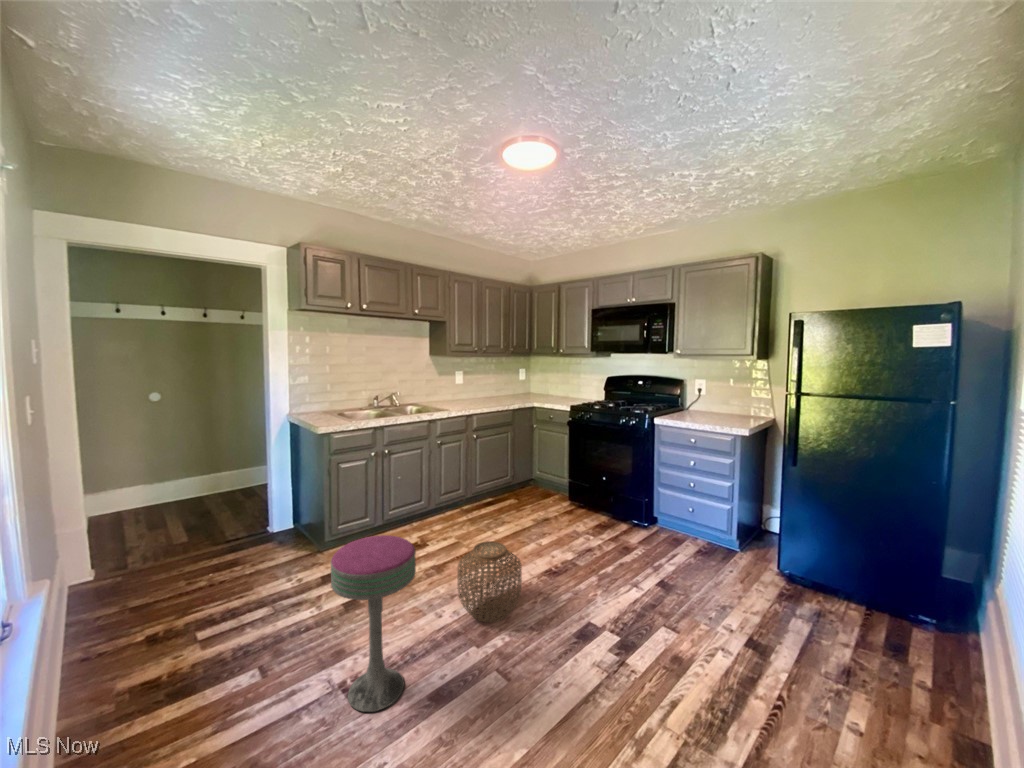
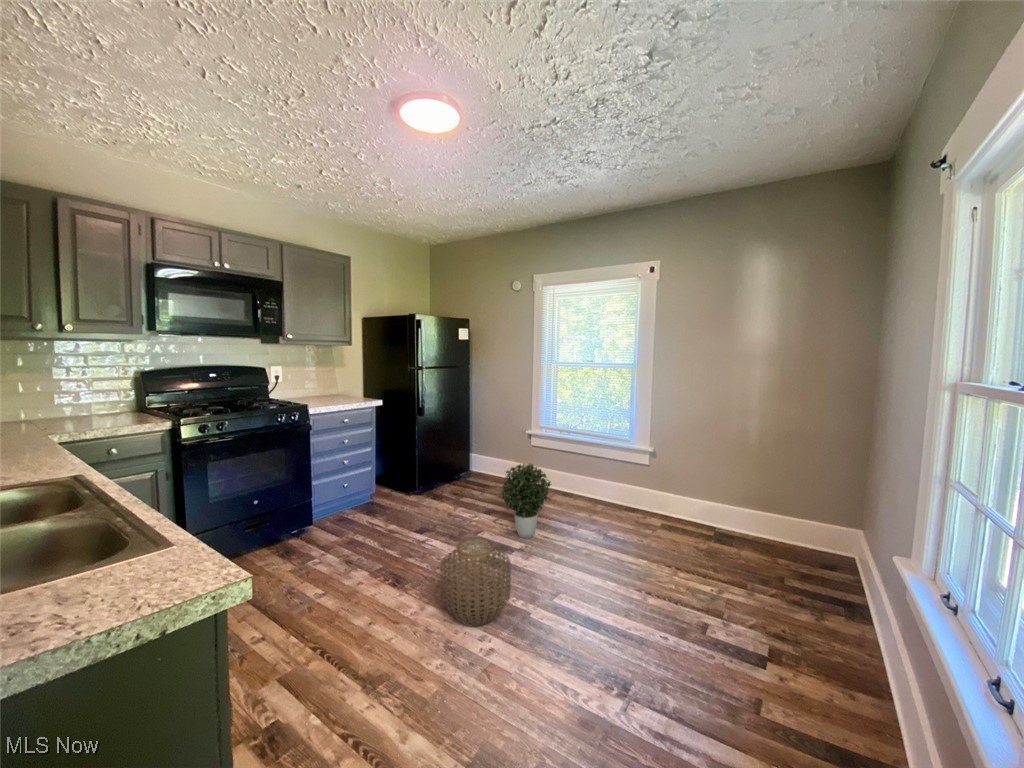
bar stool: present [331,535,416,712] -> none [573,512,656,684]
potted plant: none [633,559,726,690] -> present [501,464,551,538]

